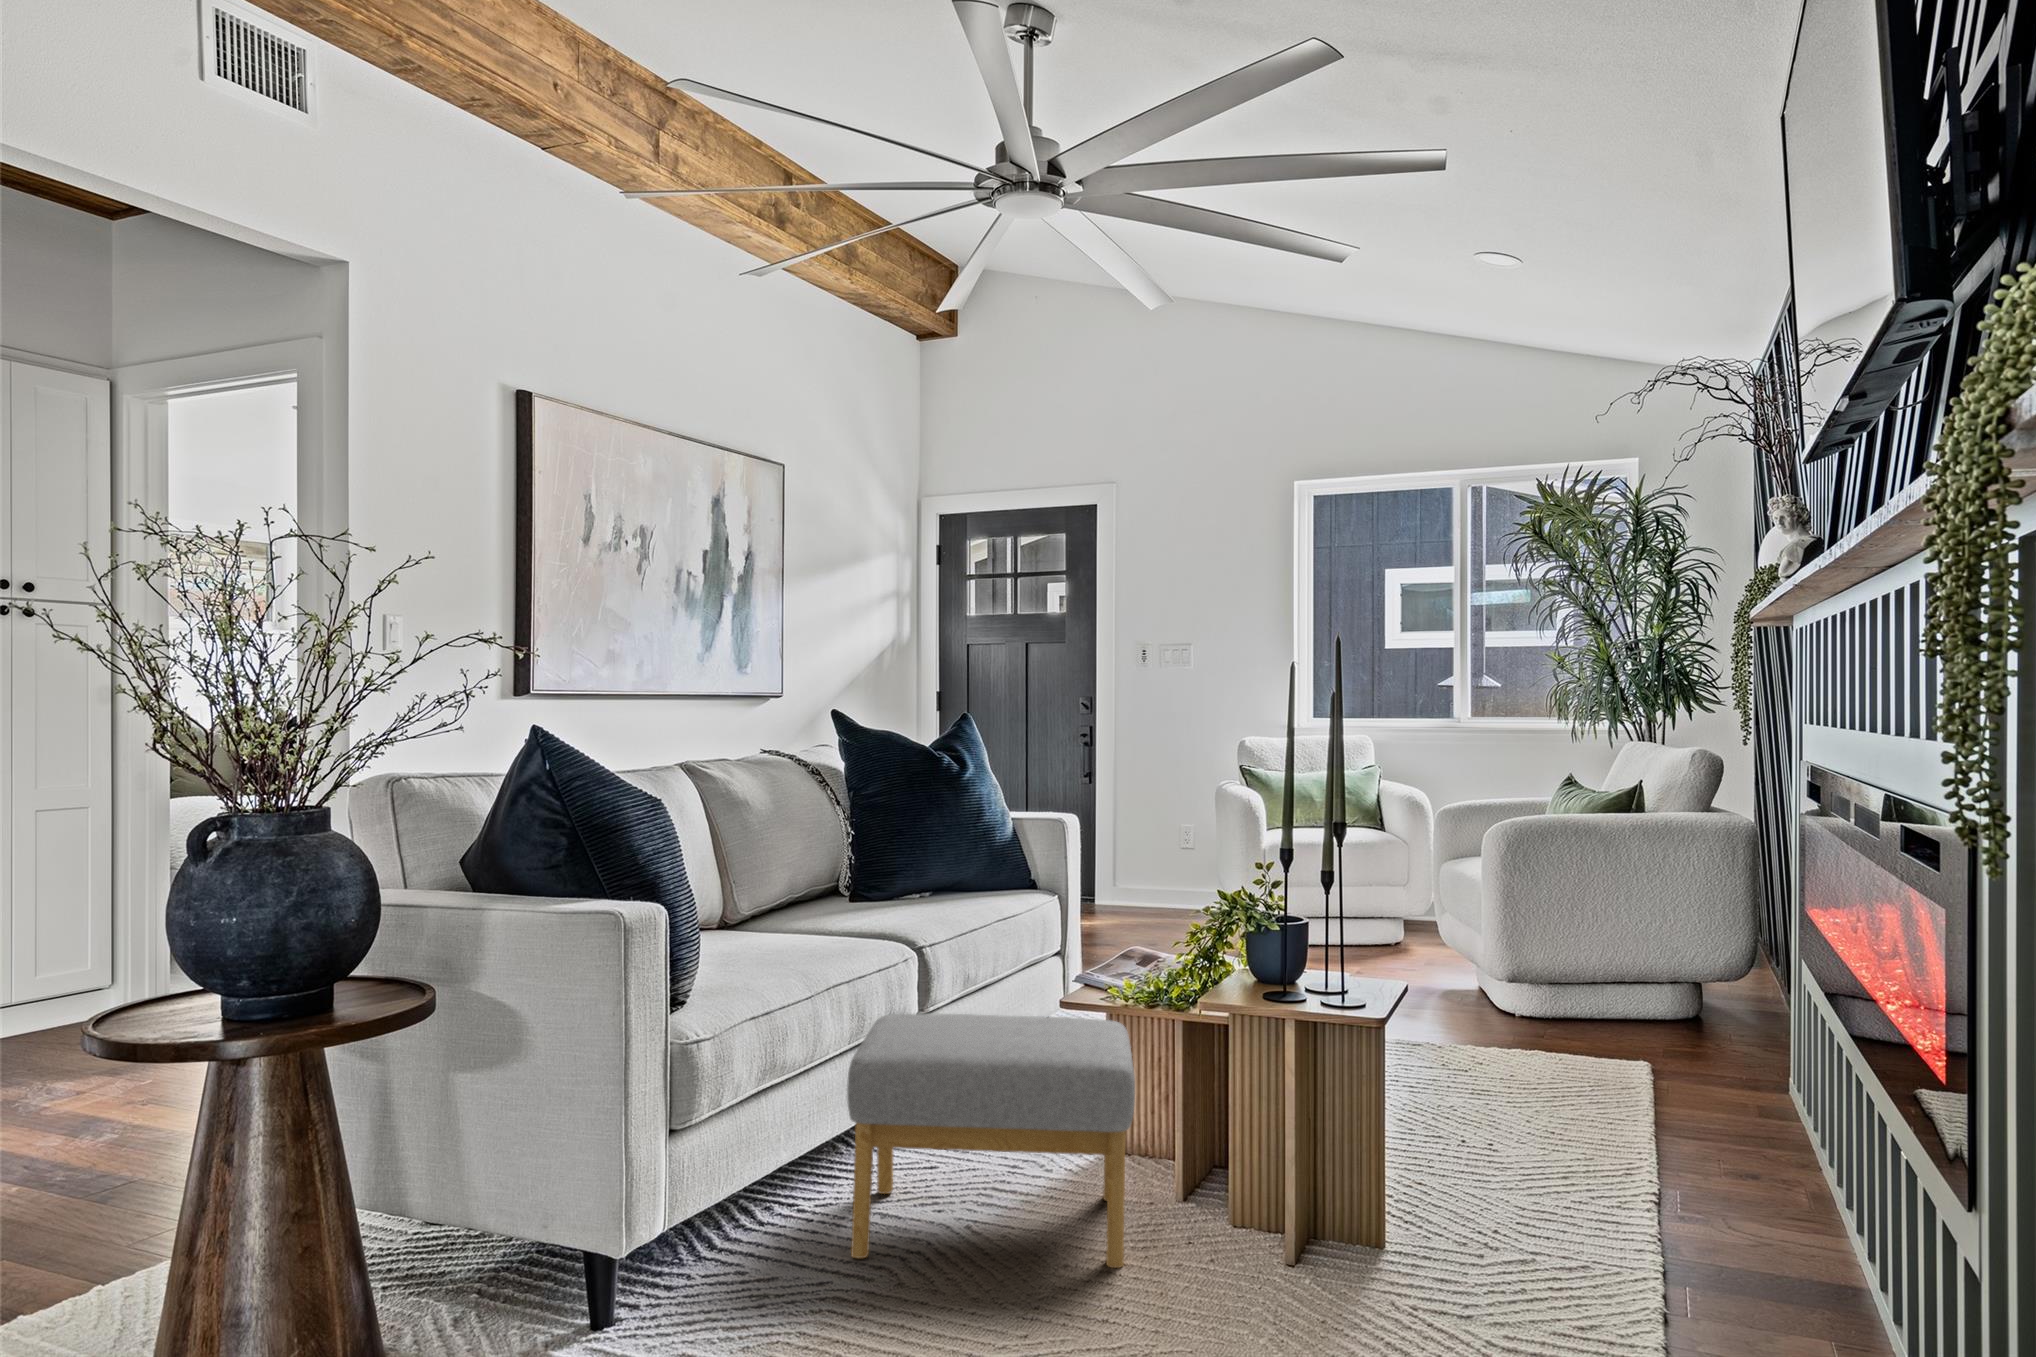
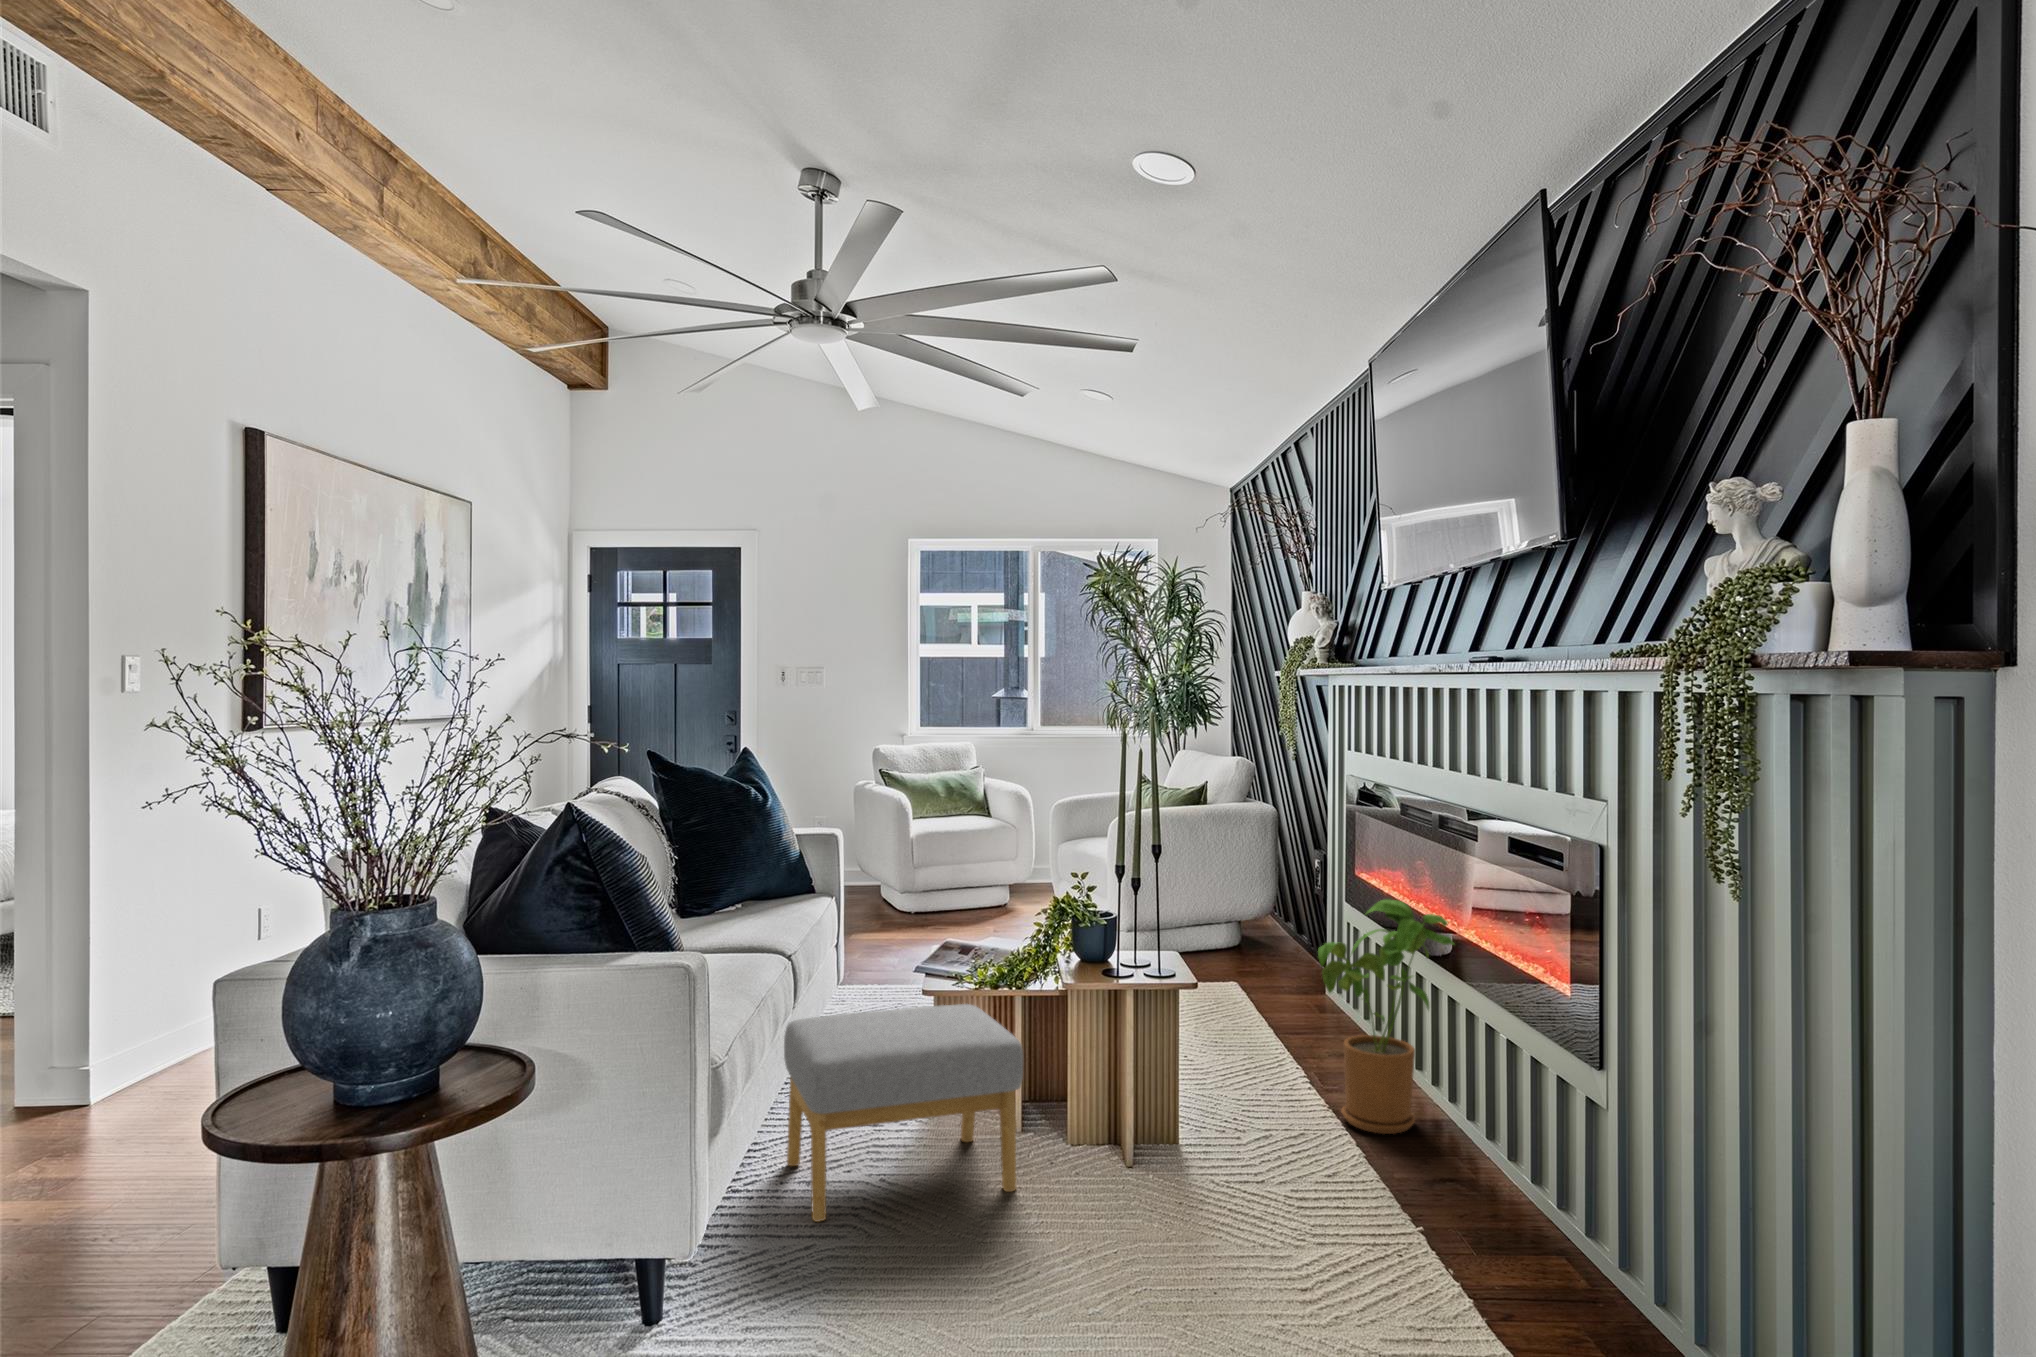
house plant: none [1618,922,1846,1293] -> present [1318,899,1454,1134]

